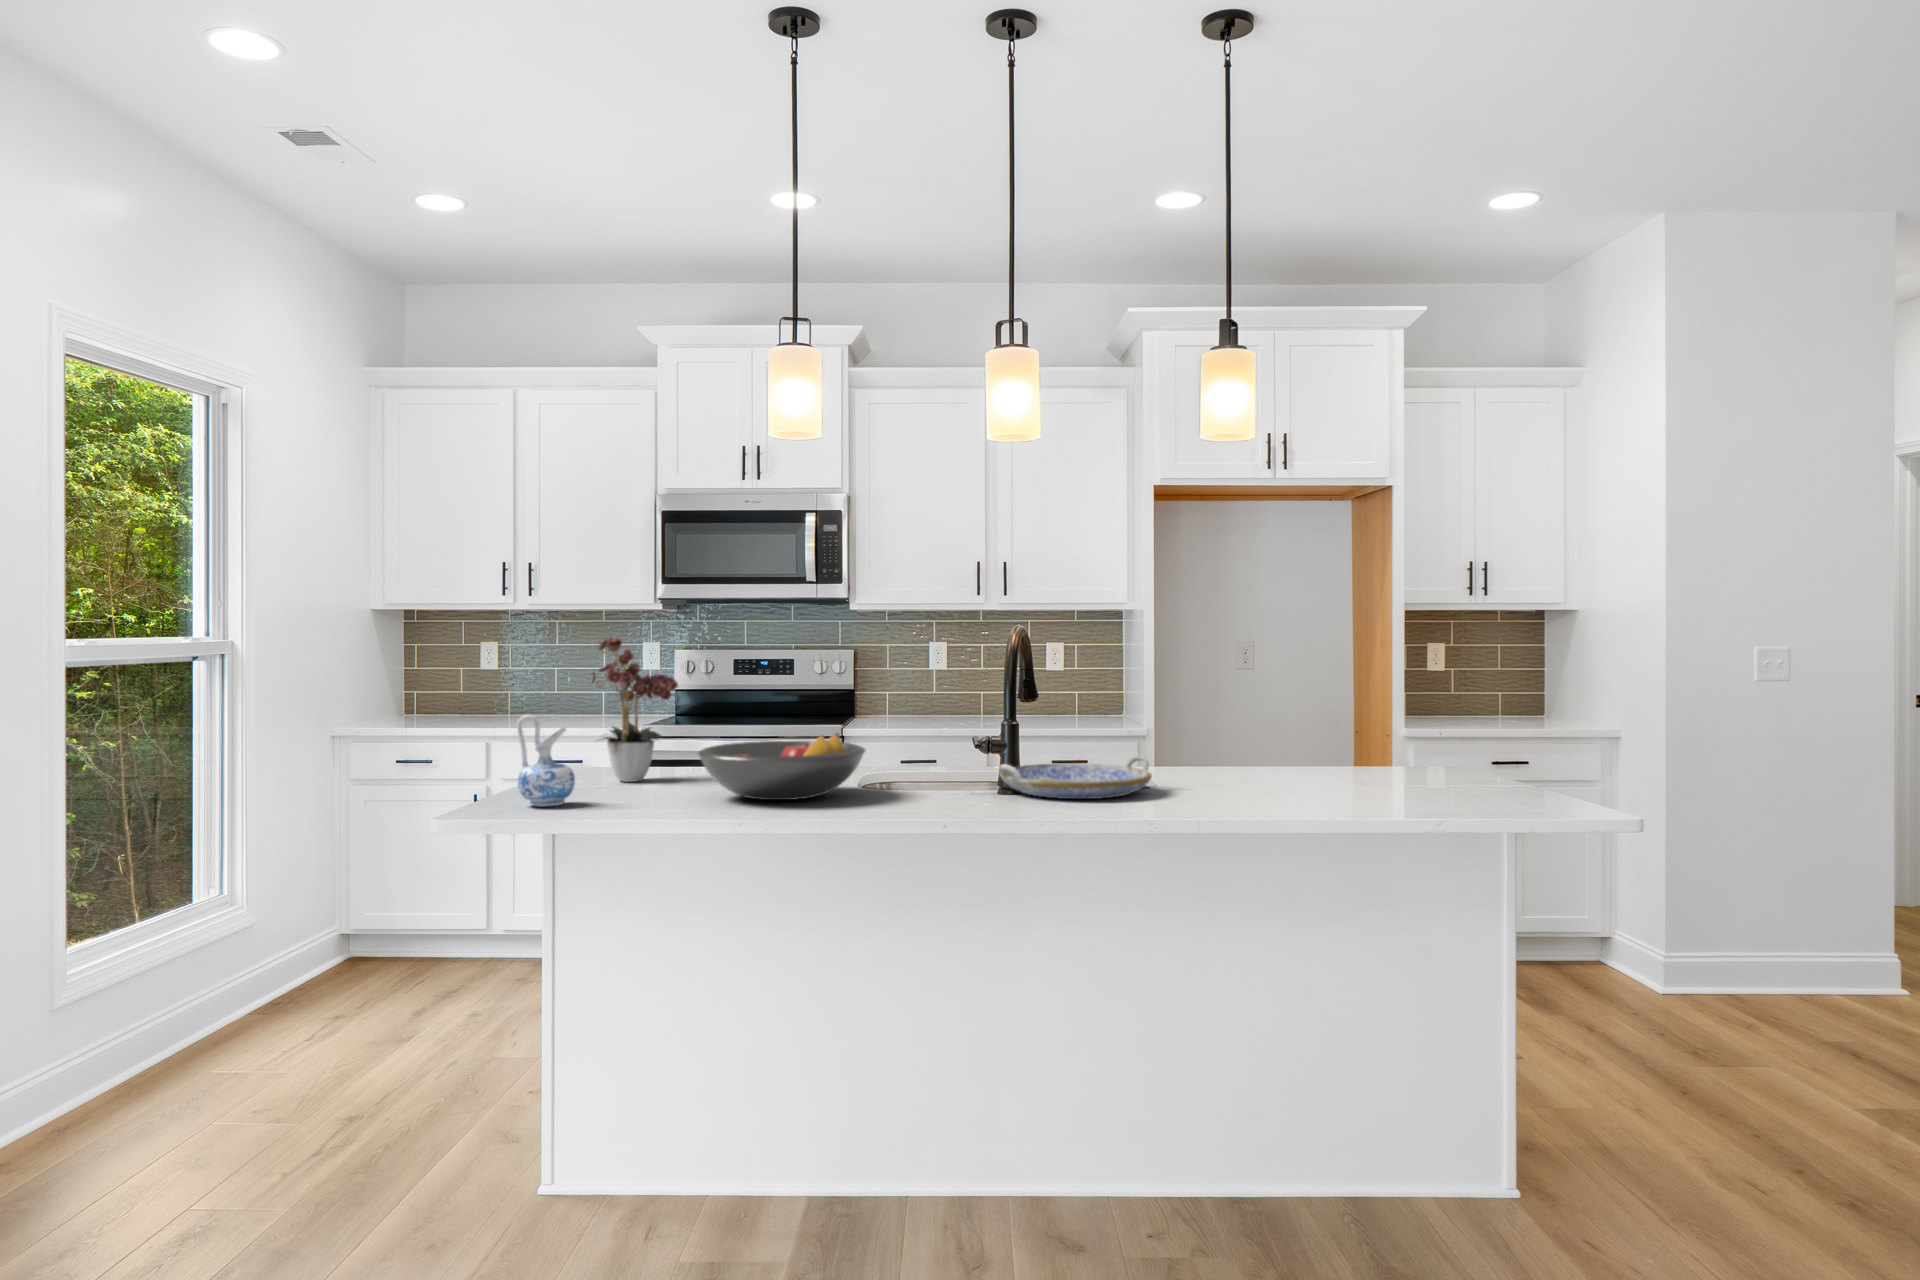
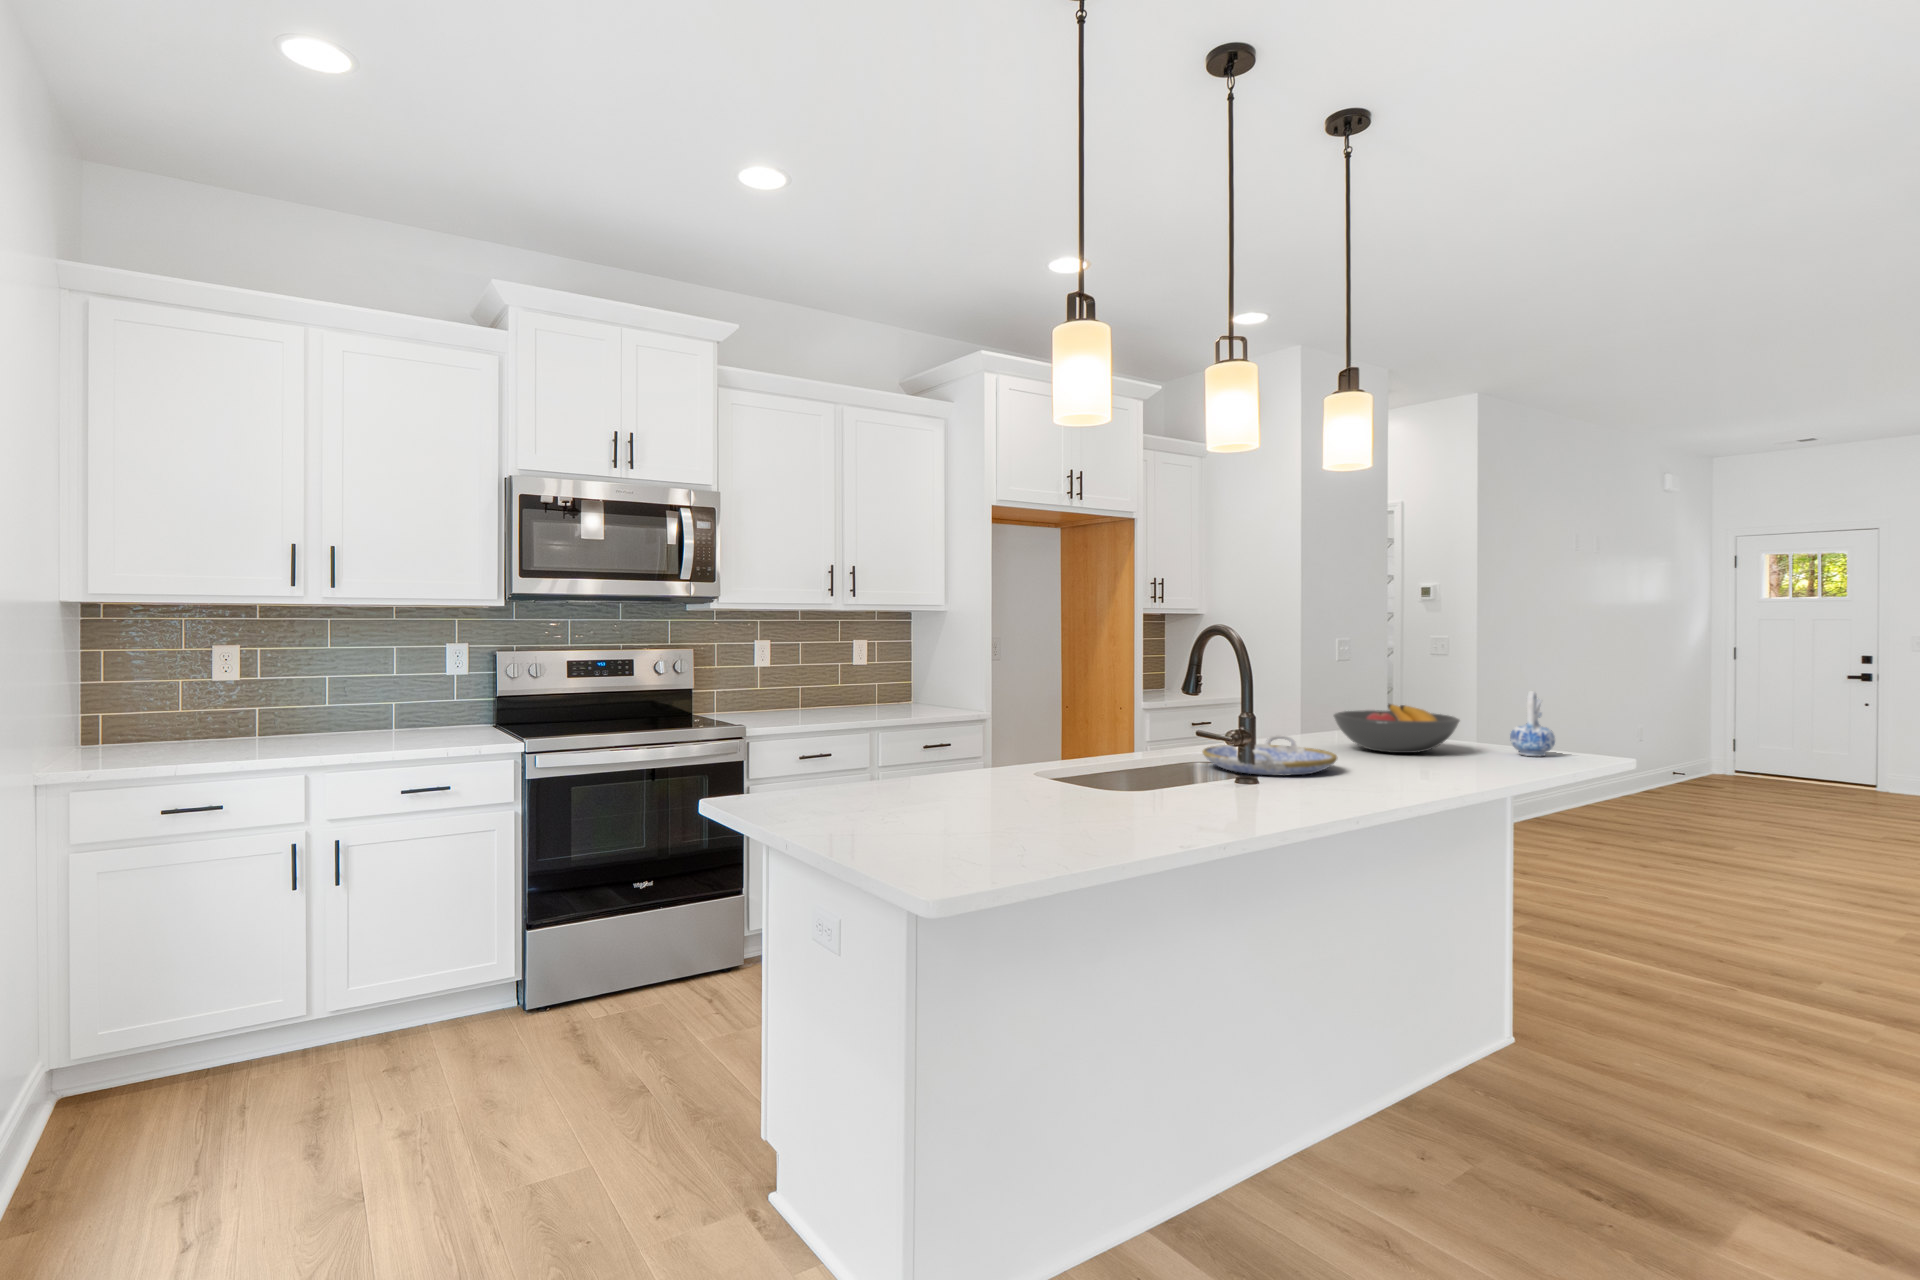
flower arrangement: present [592,637,678,782] -> none [836,632,918,800]
ceramic pitcher: present [517,715,575,806] -> present [1510,691,1555,756]
fruit bowl: present [698,733,865,800] -> present [1334,704,1460,753]

